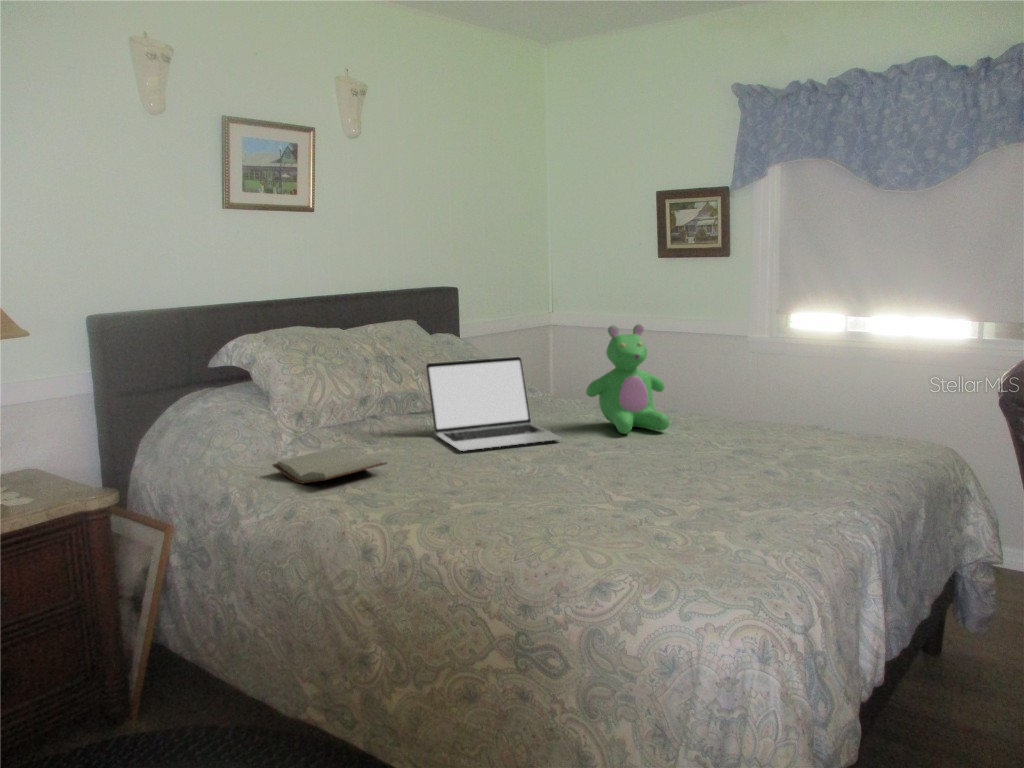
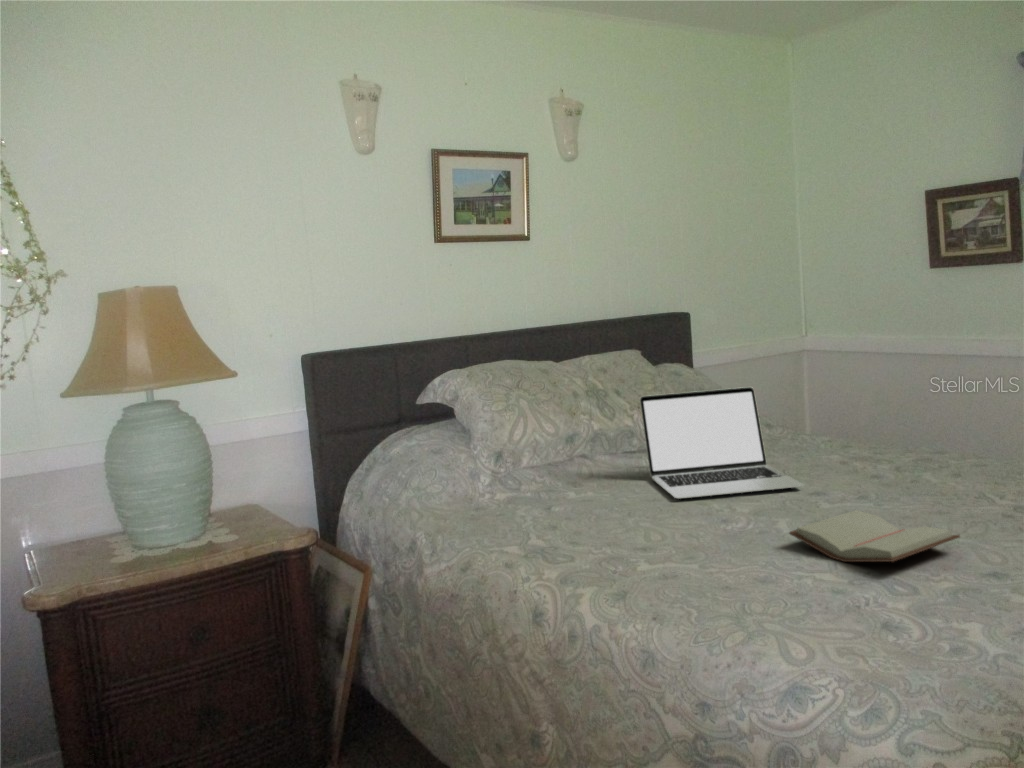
teddy bear: present [586,324,669,434] -> none [835,344,949,481]
paperback book: present [273,449,387,483] -> present [790,510,960,562]

